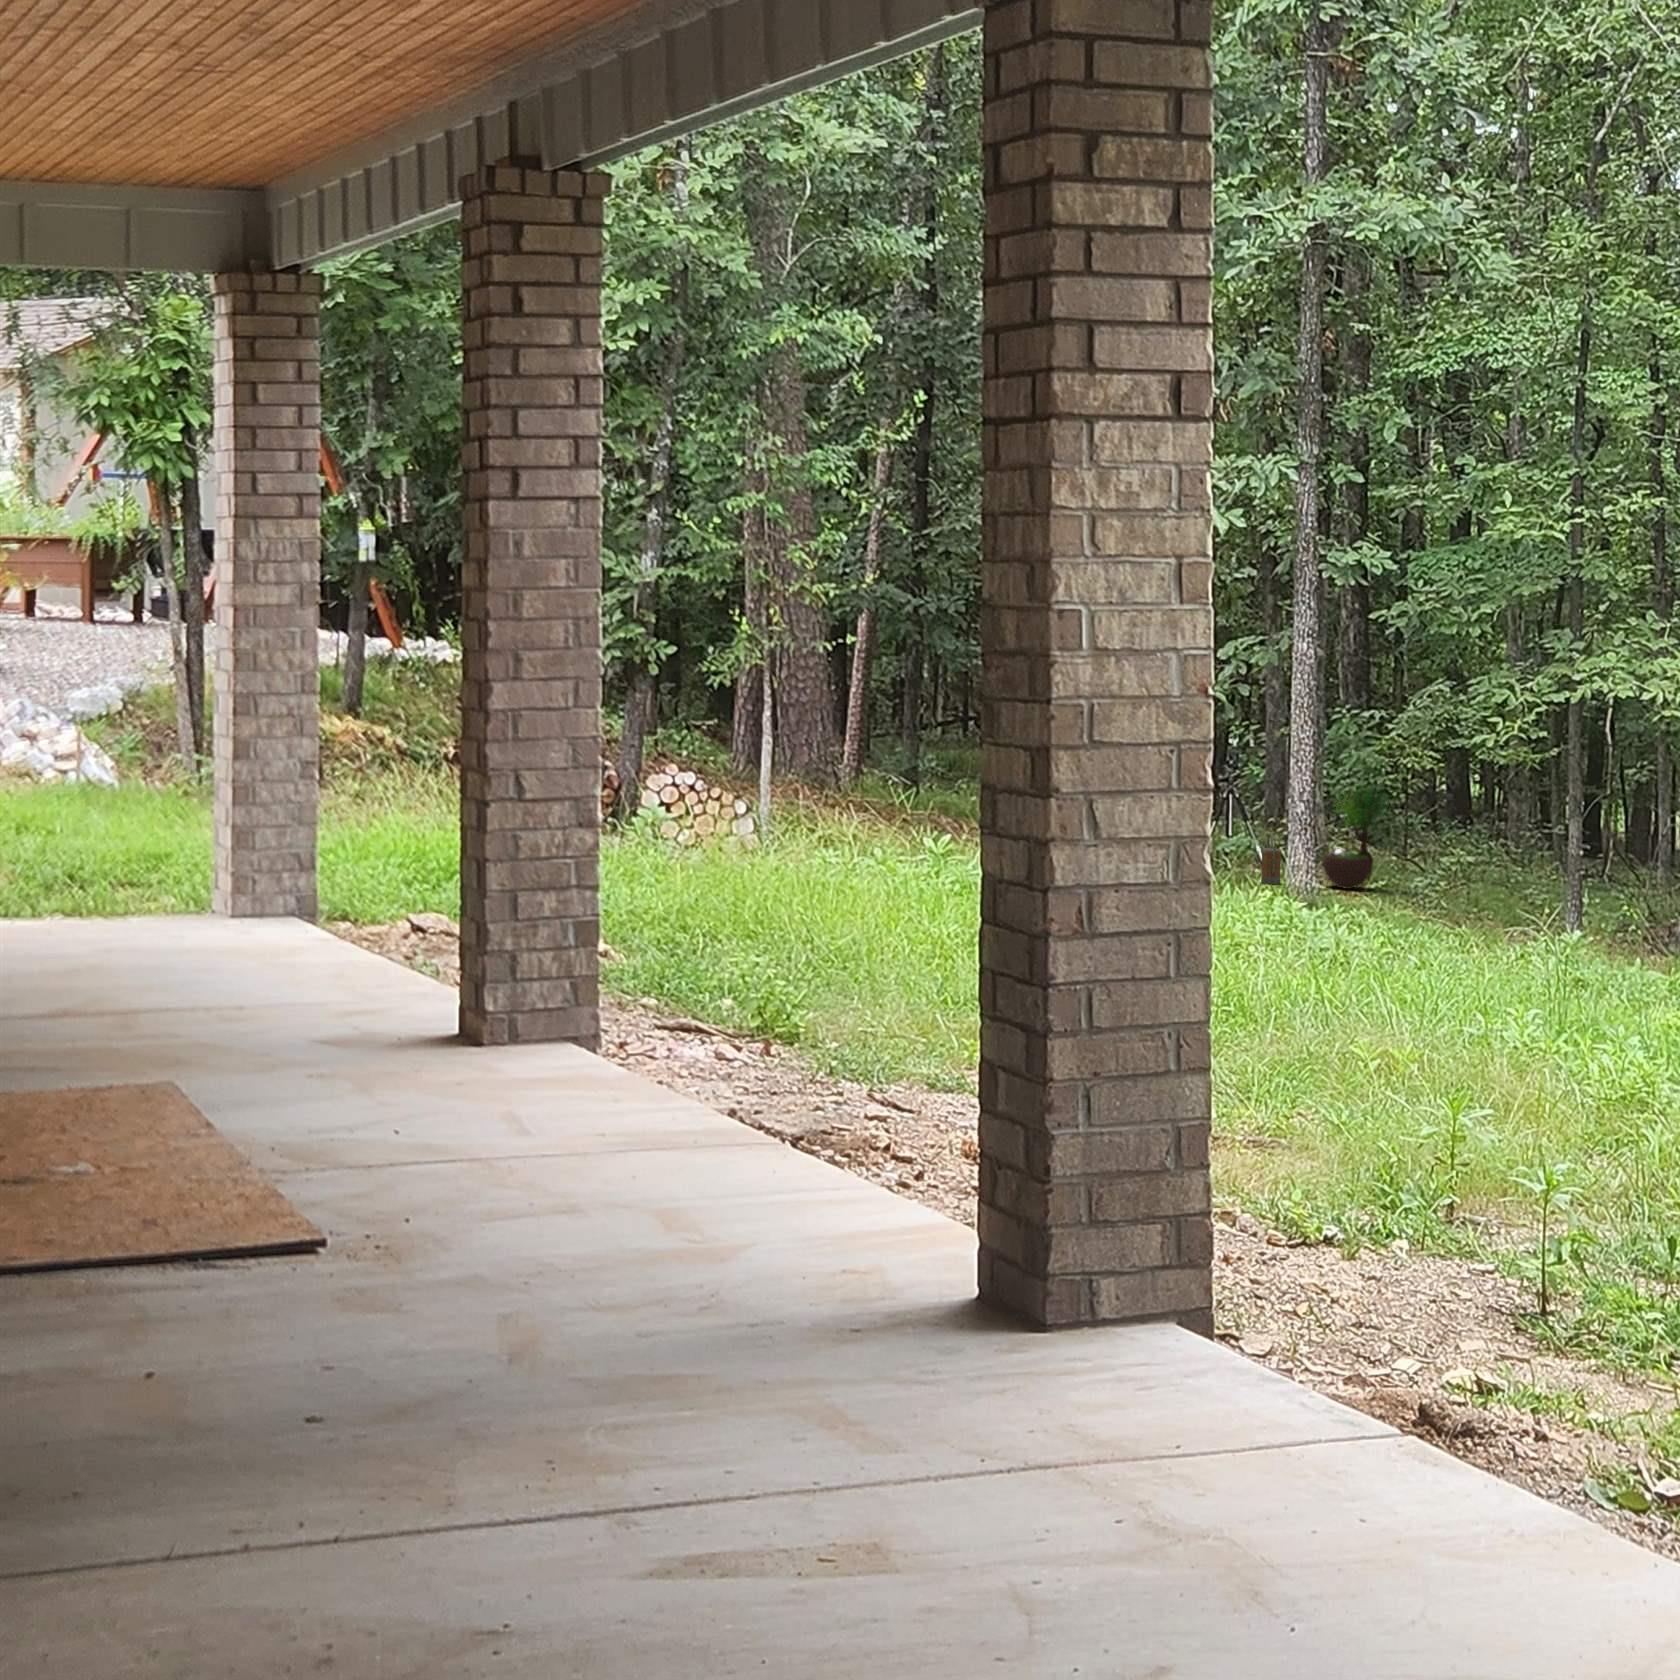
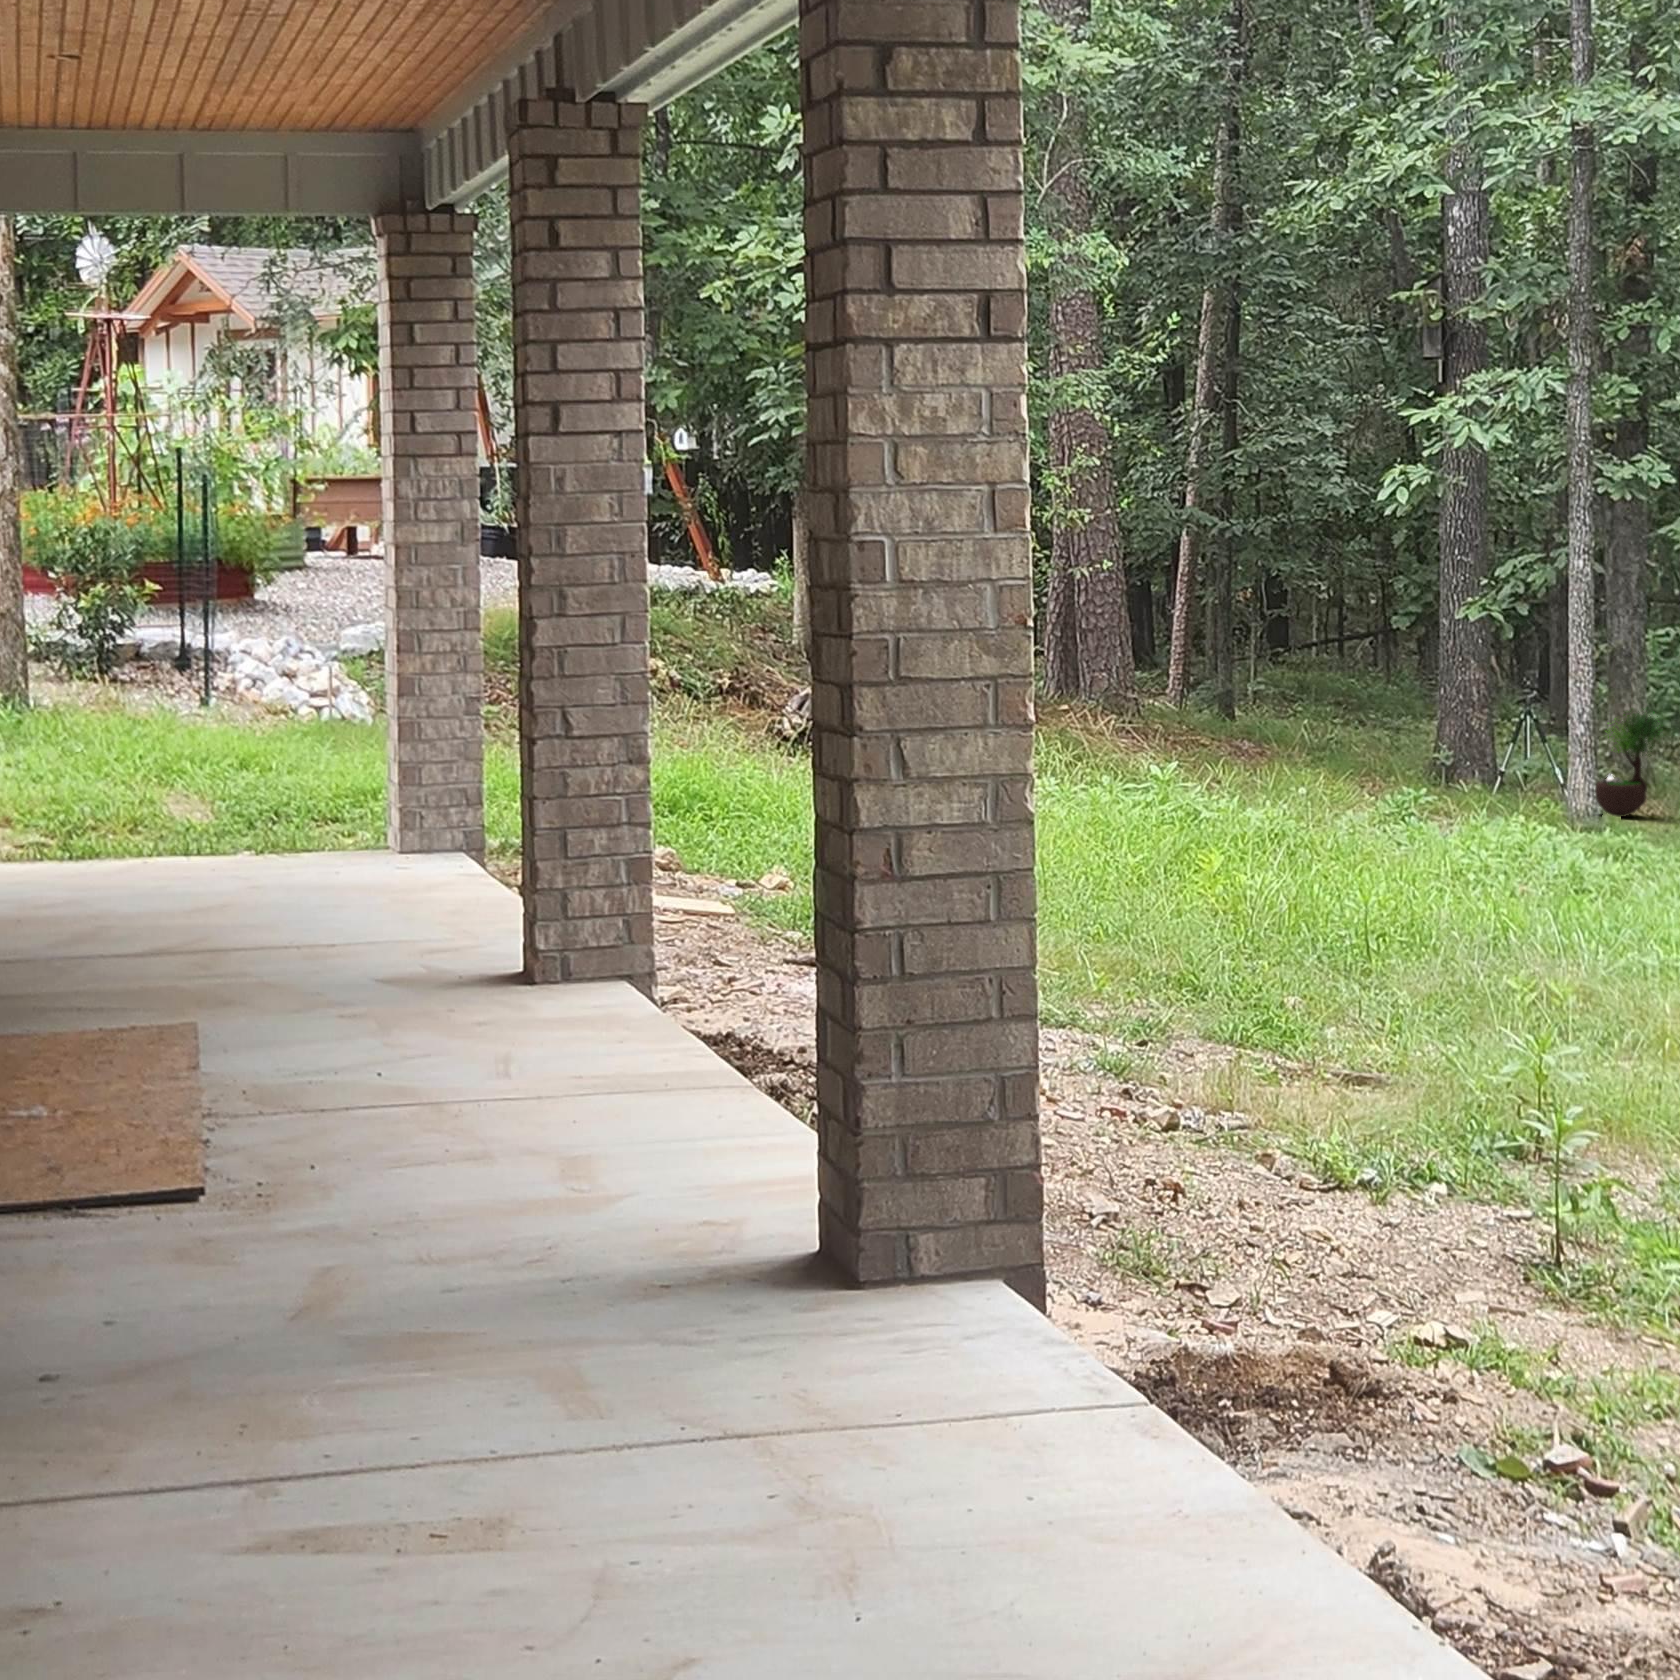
watering can: present [1261,833,1281,884] -> none [1530,760,1550,812]

